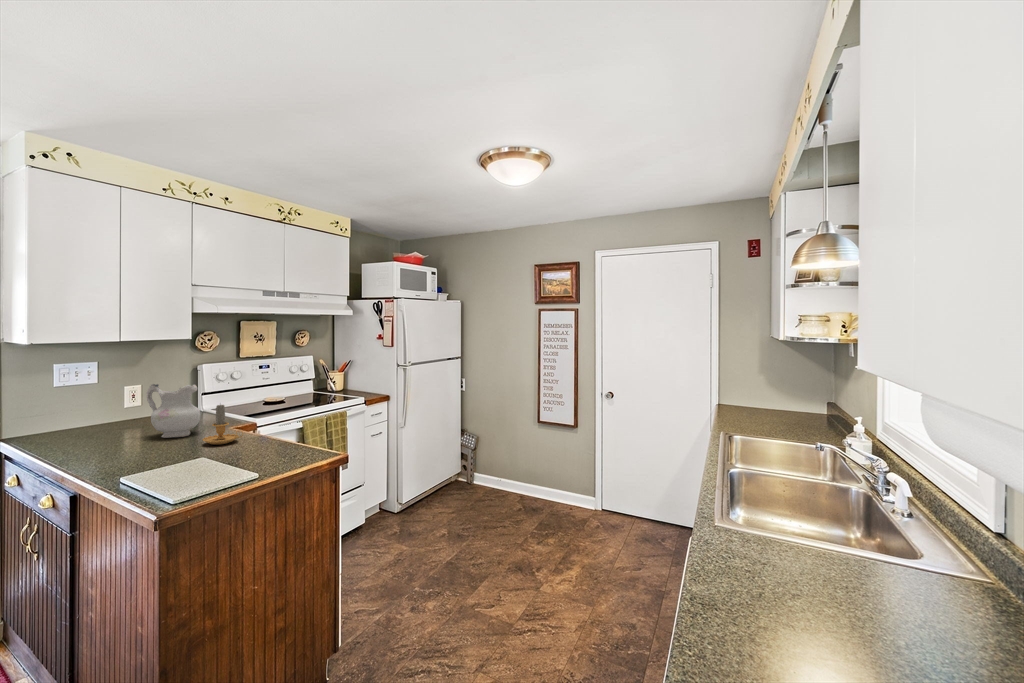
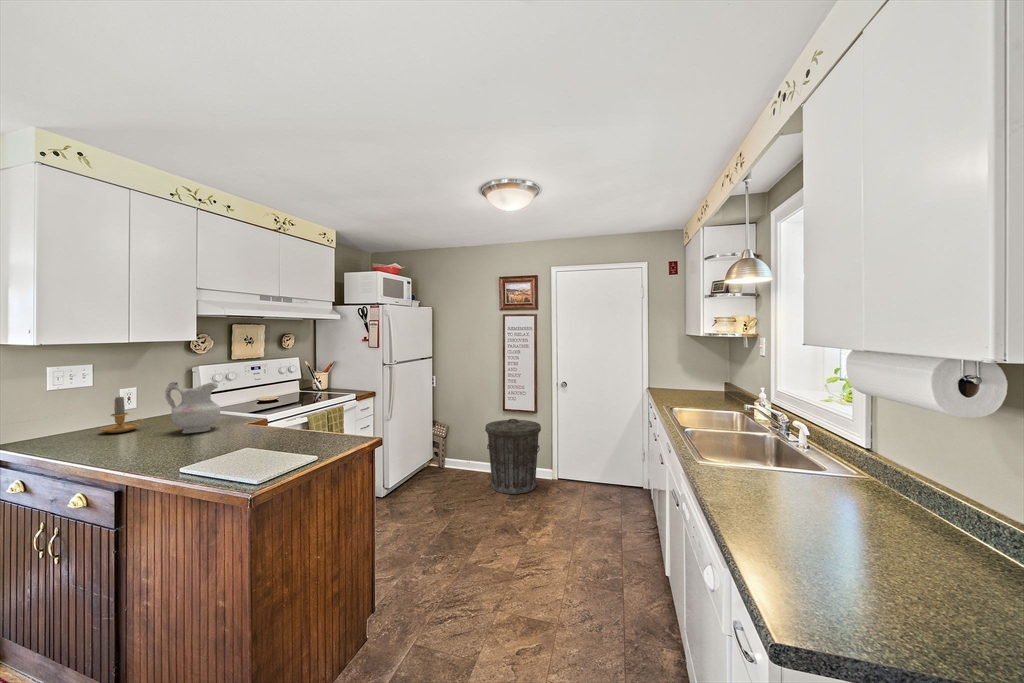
candle: present [202,405,243,445] -> present [100,397,144,433]
trash can: none [514,434,581,525] -> present [485,419,541,494]

